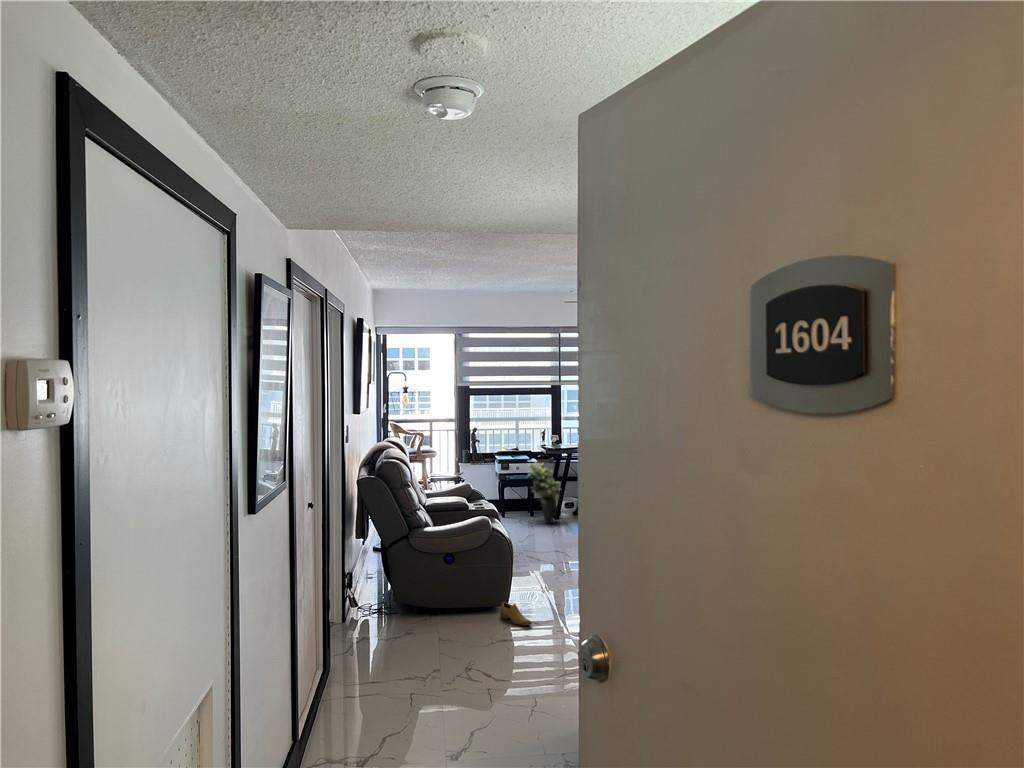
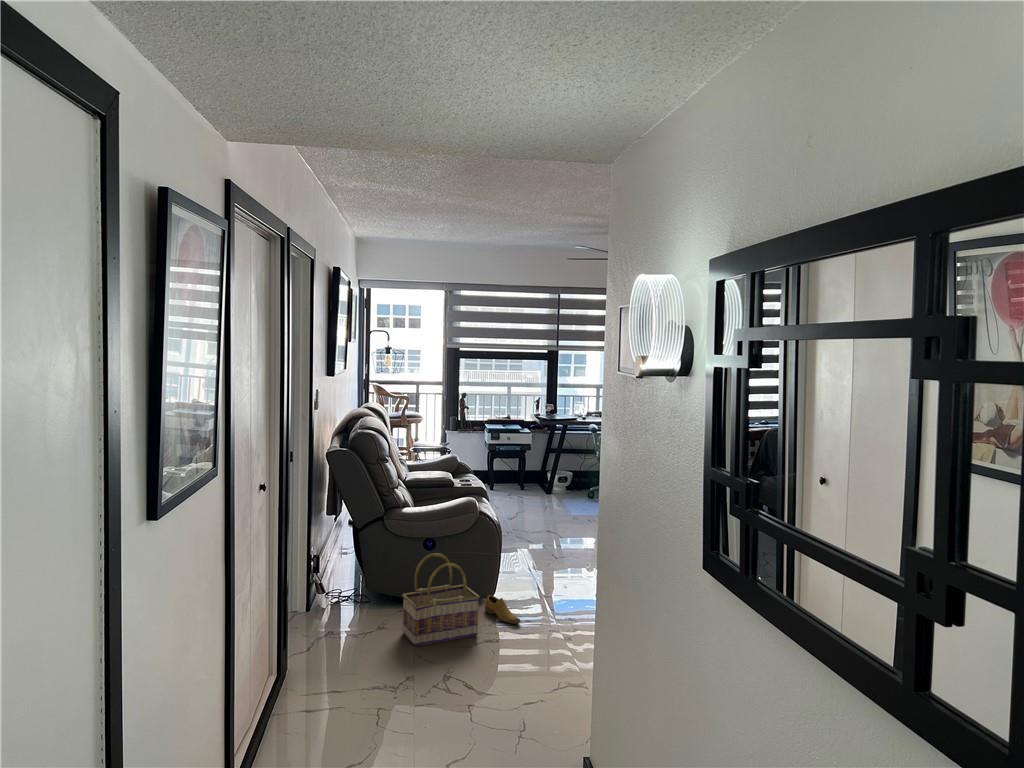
potted plant: present [528,462,560,523] -> none [519,432,555,499]
basket: none [427,564,495,645] -> present [402,553,480,646]

